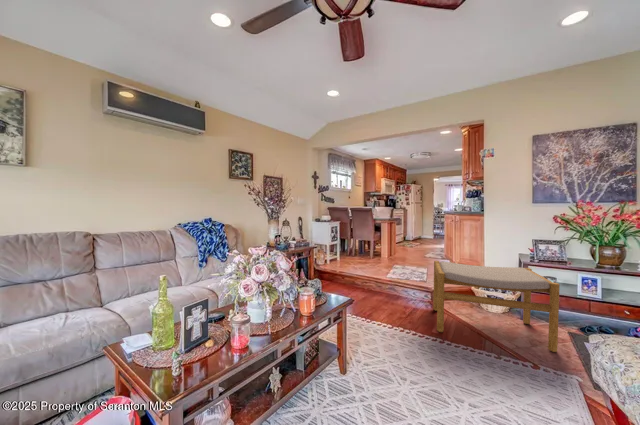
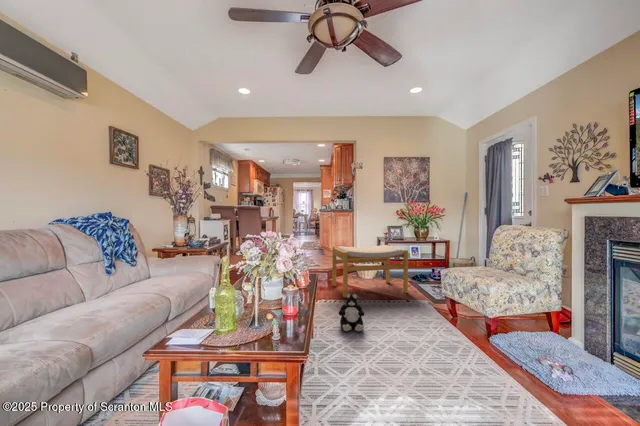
plush toy: none [397,337,438,400] -> present [339,293,364,332]

